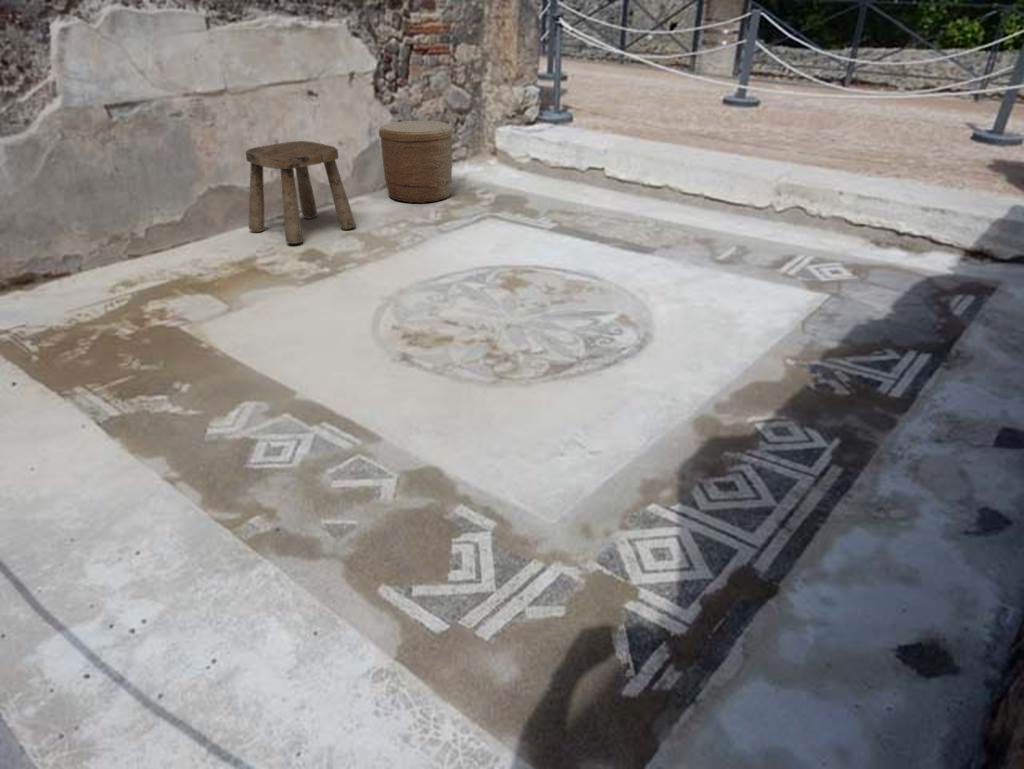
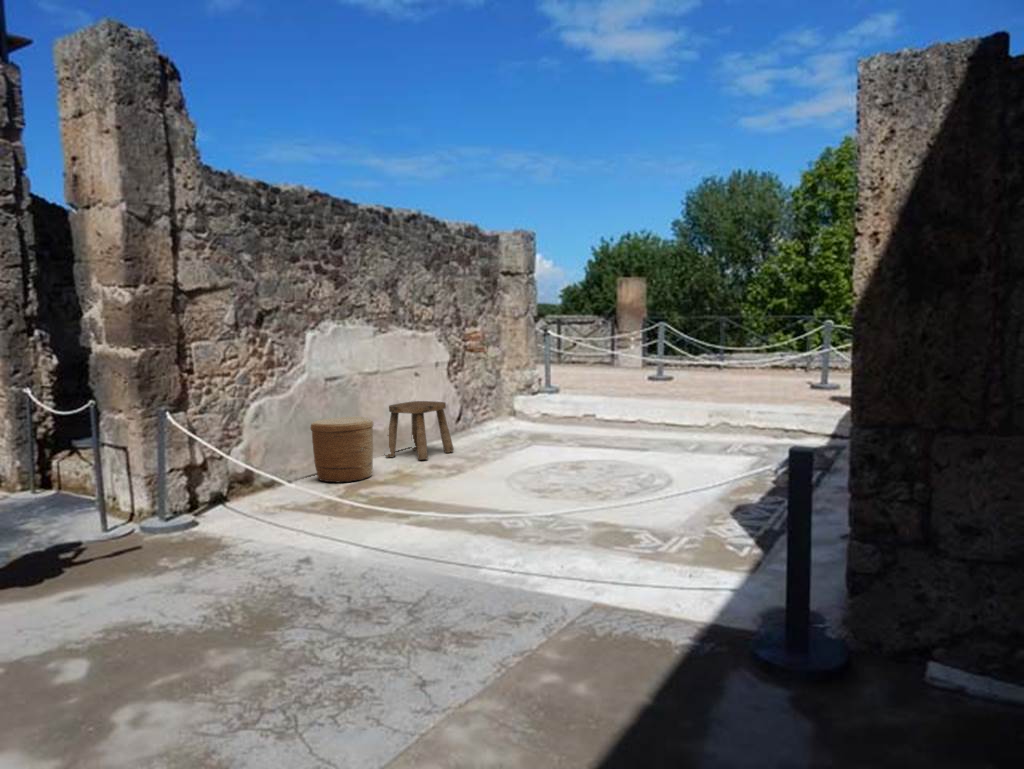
woven basket: present [379,121,453,203] -> present [310,417,373,483]

